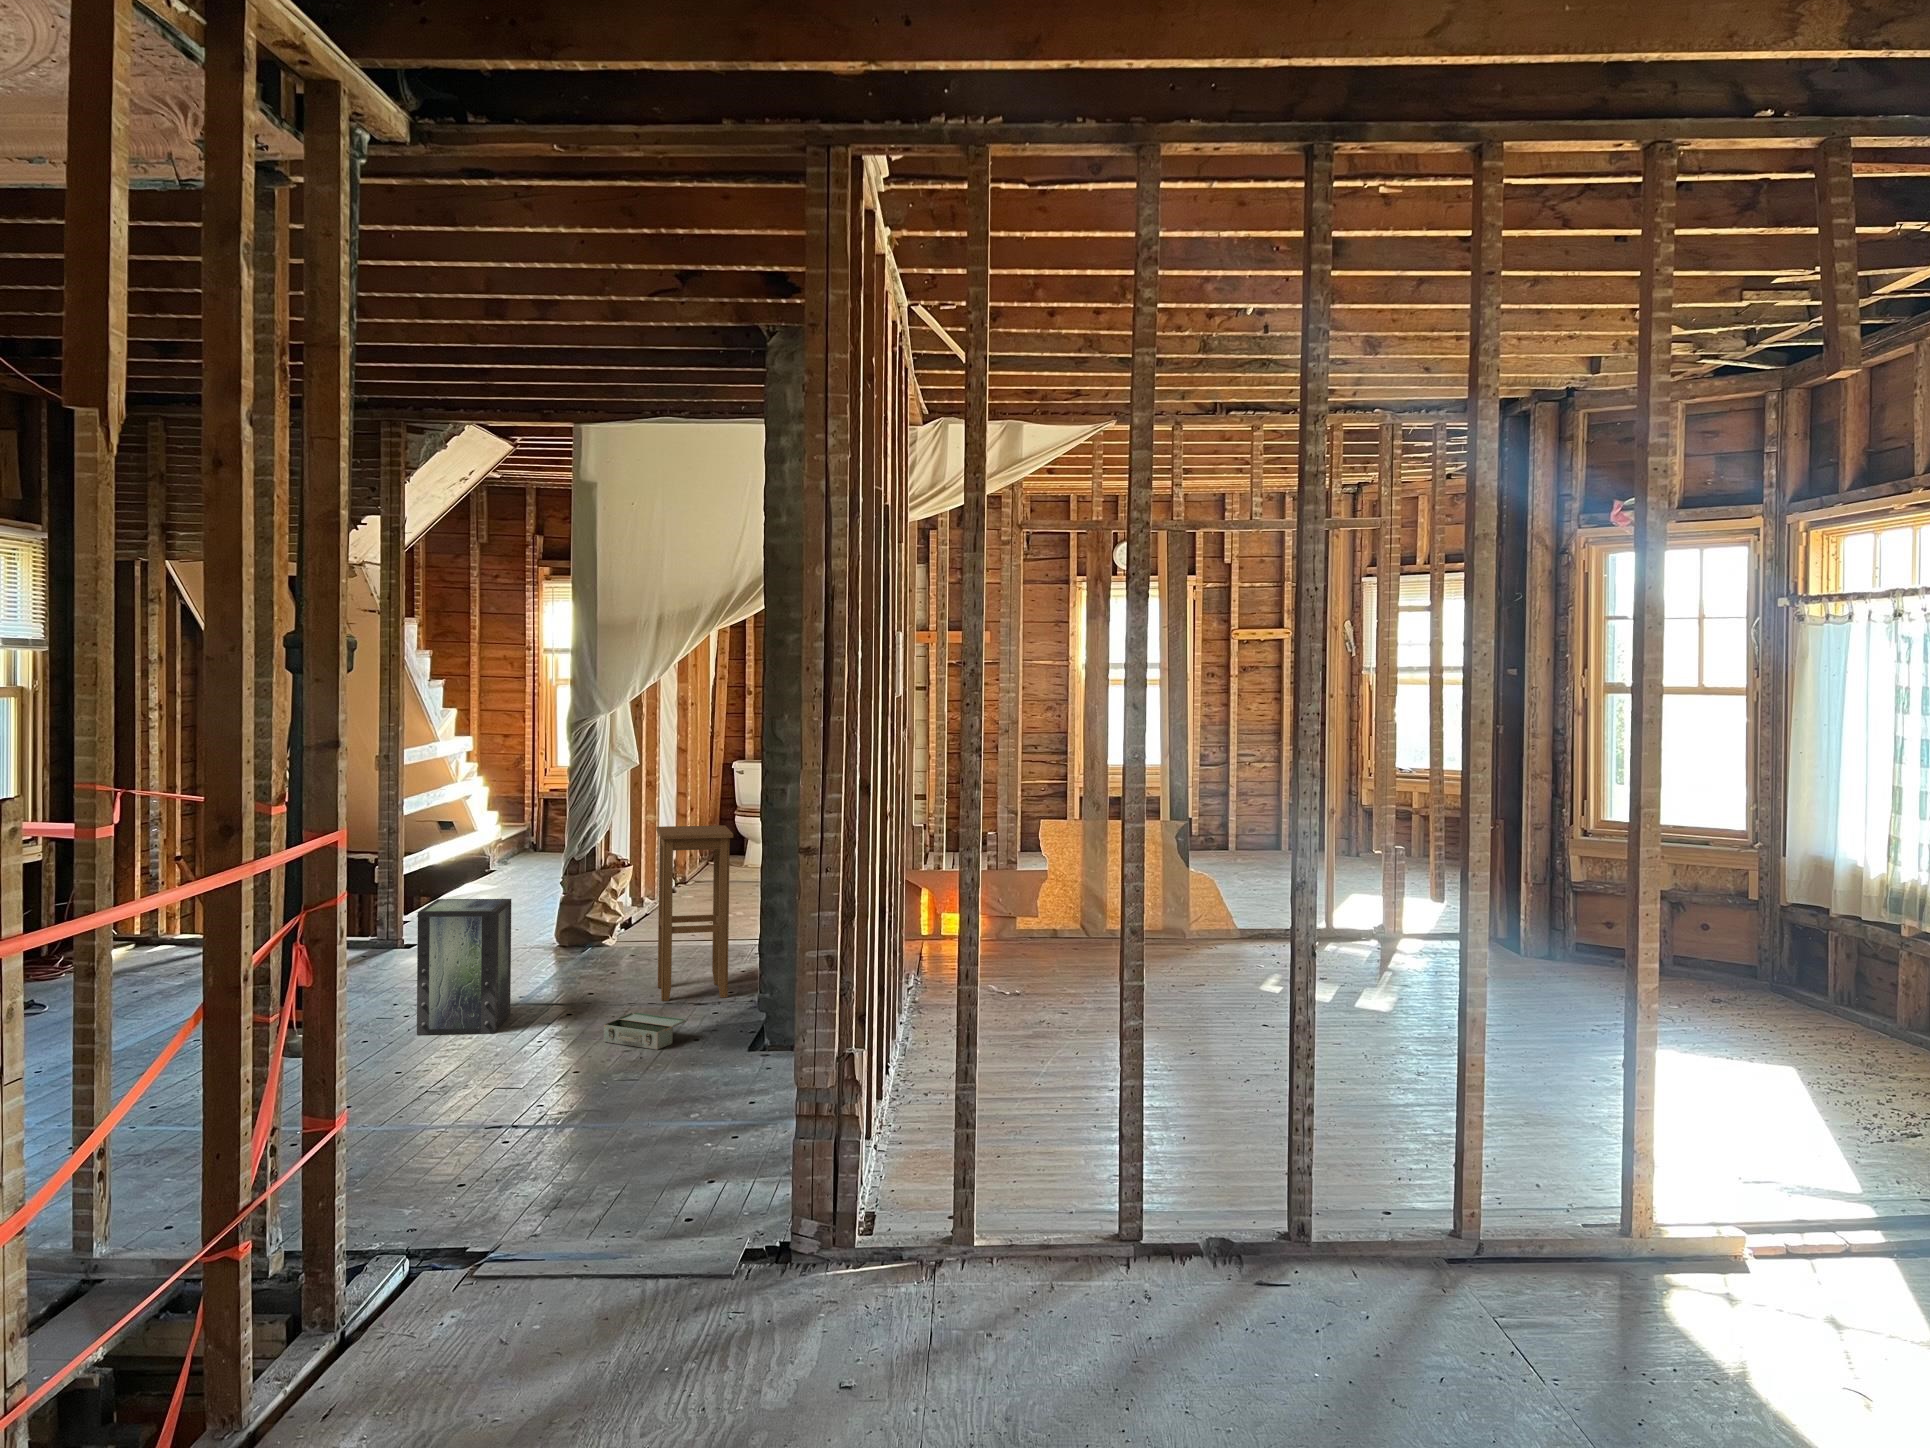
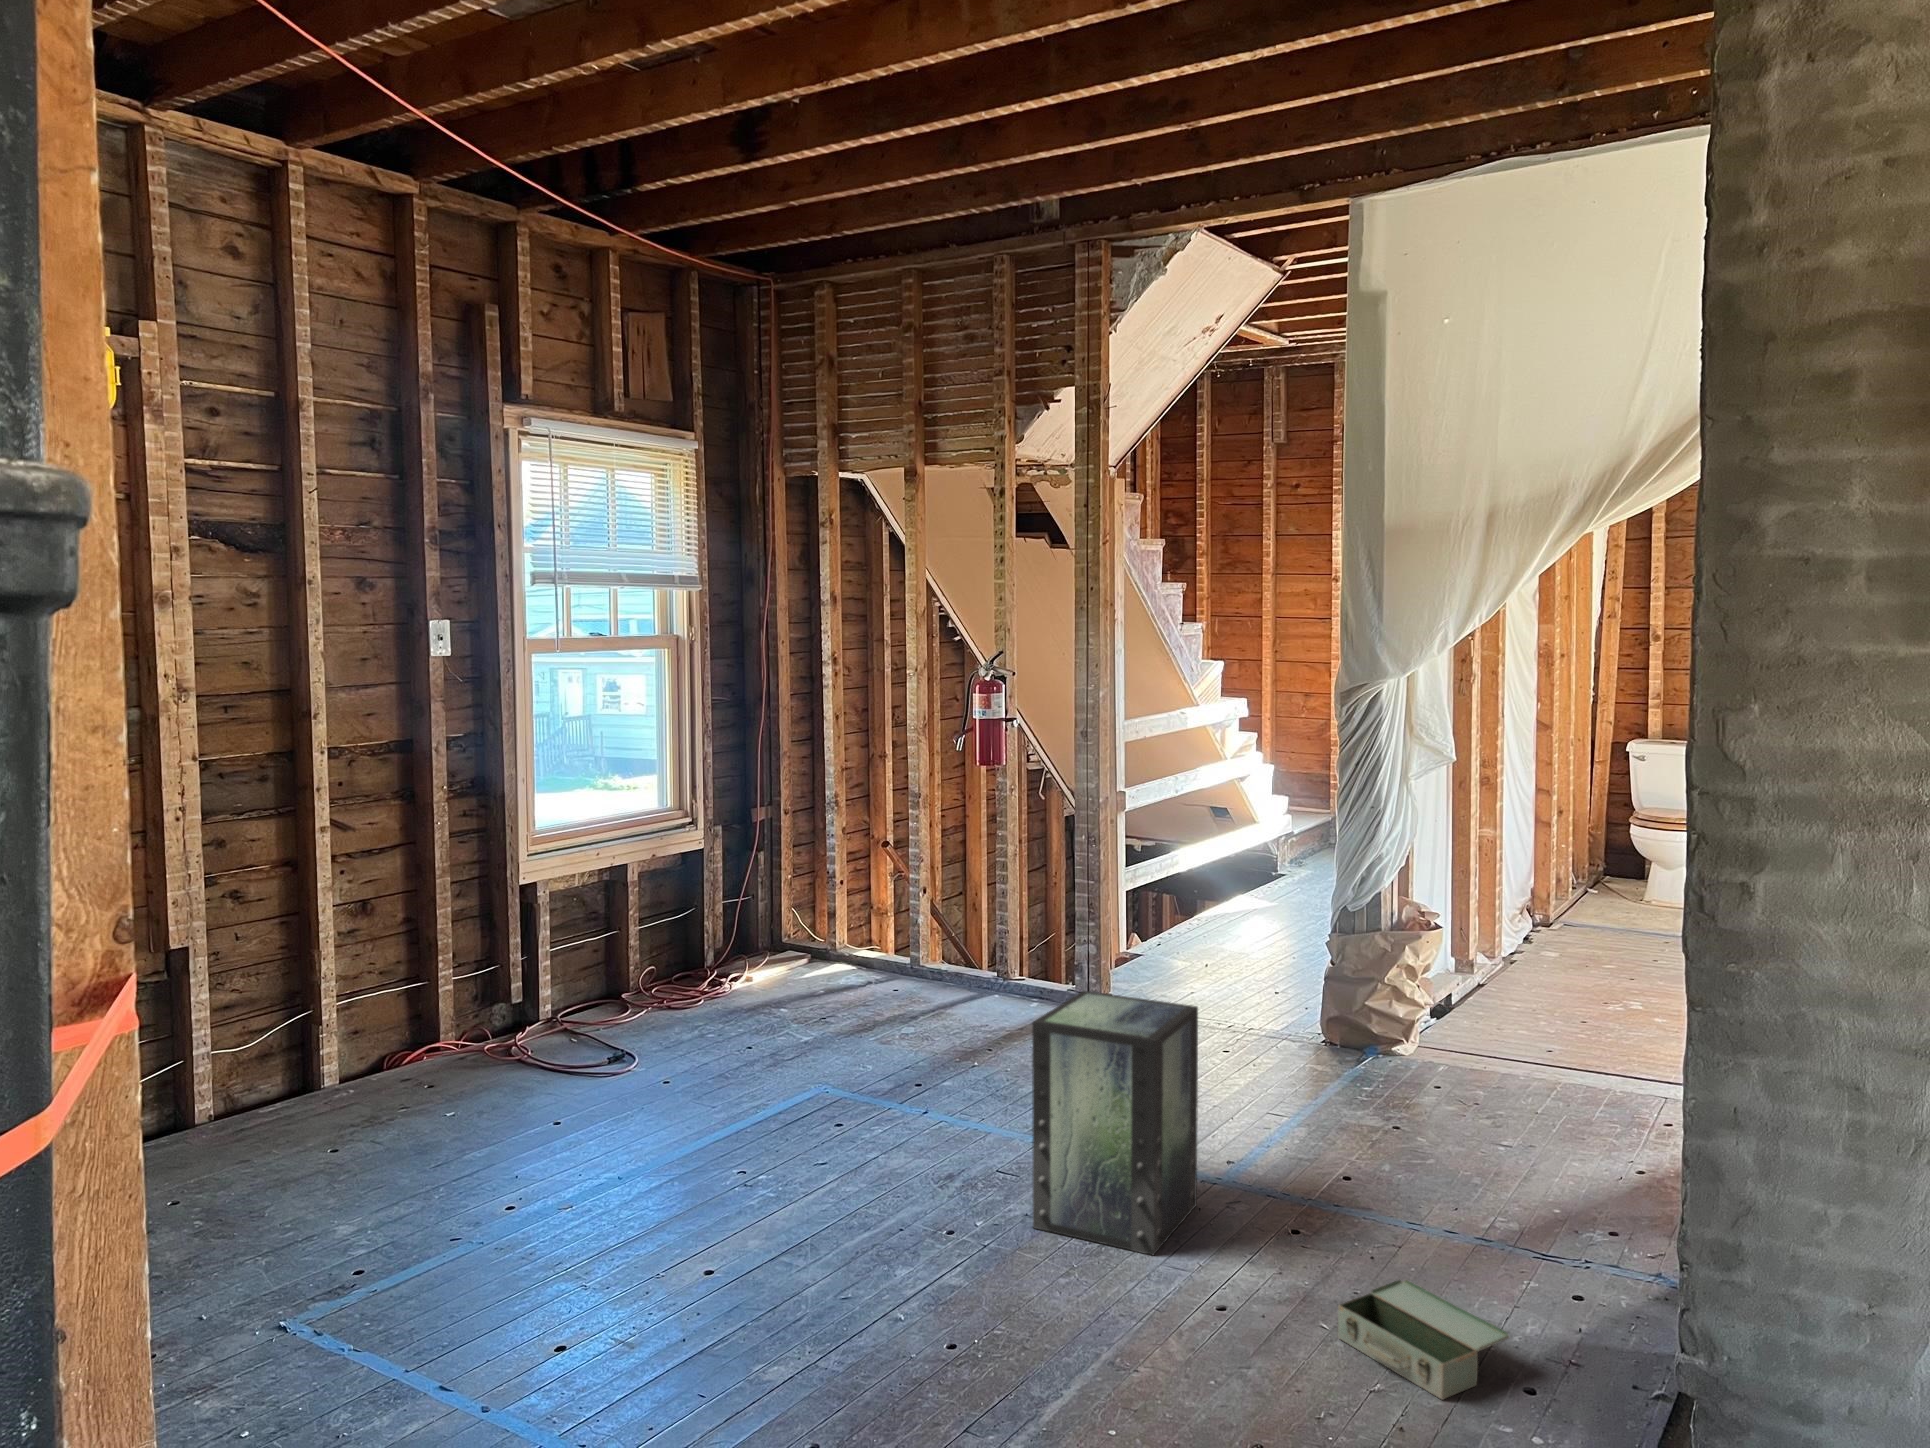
stool: present [656,825,733,1001] -> none [1470,889,1624,1245]

